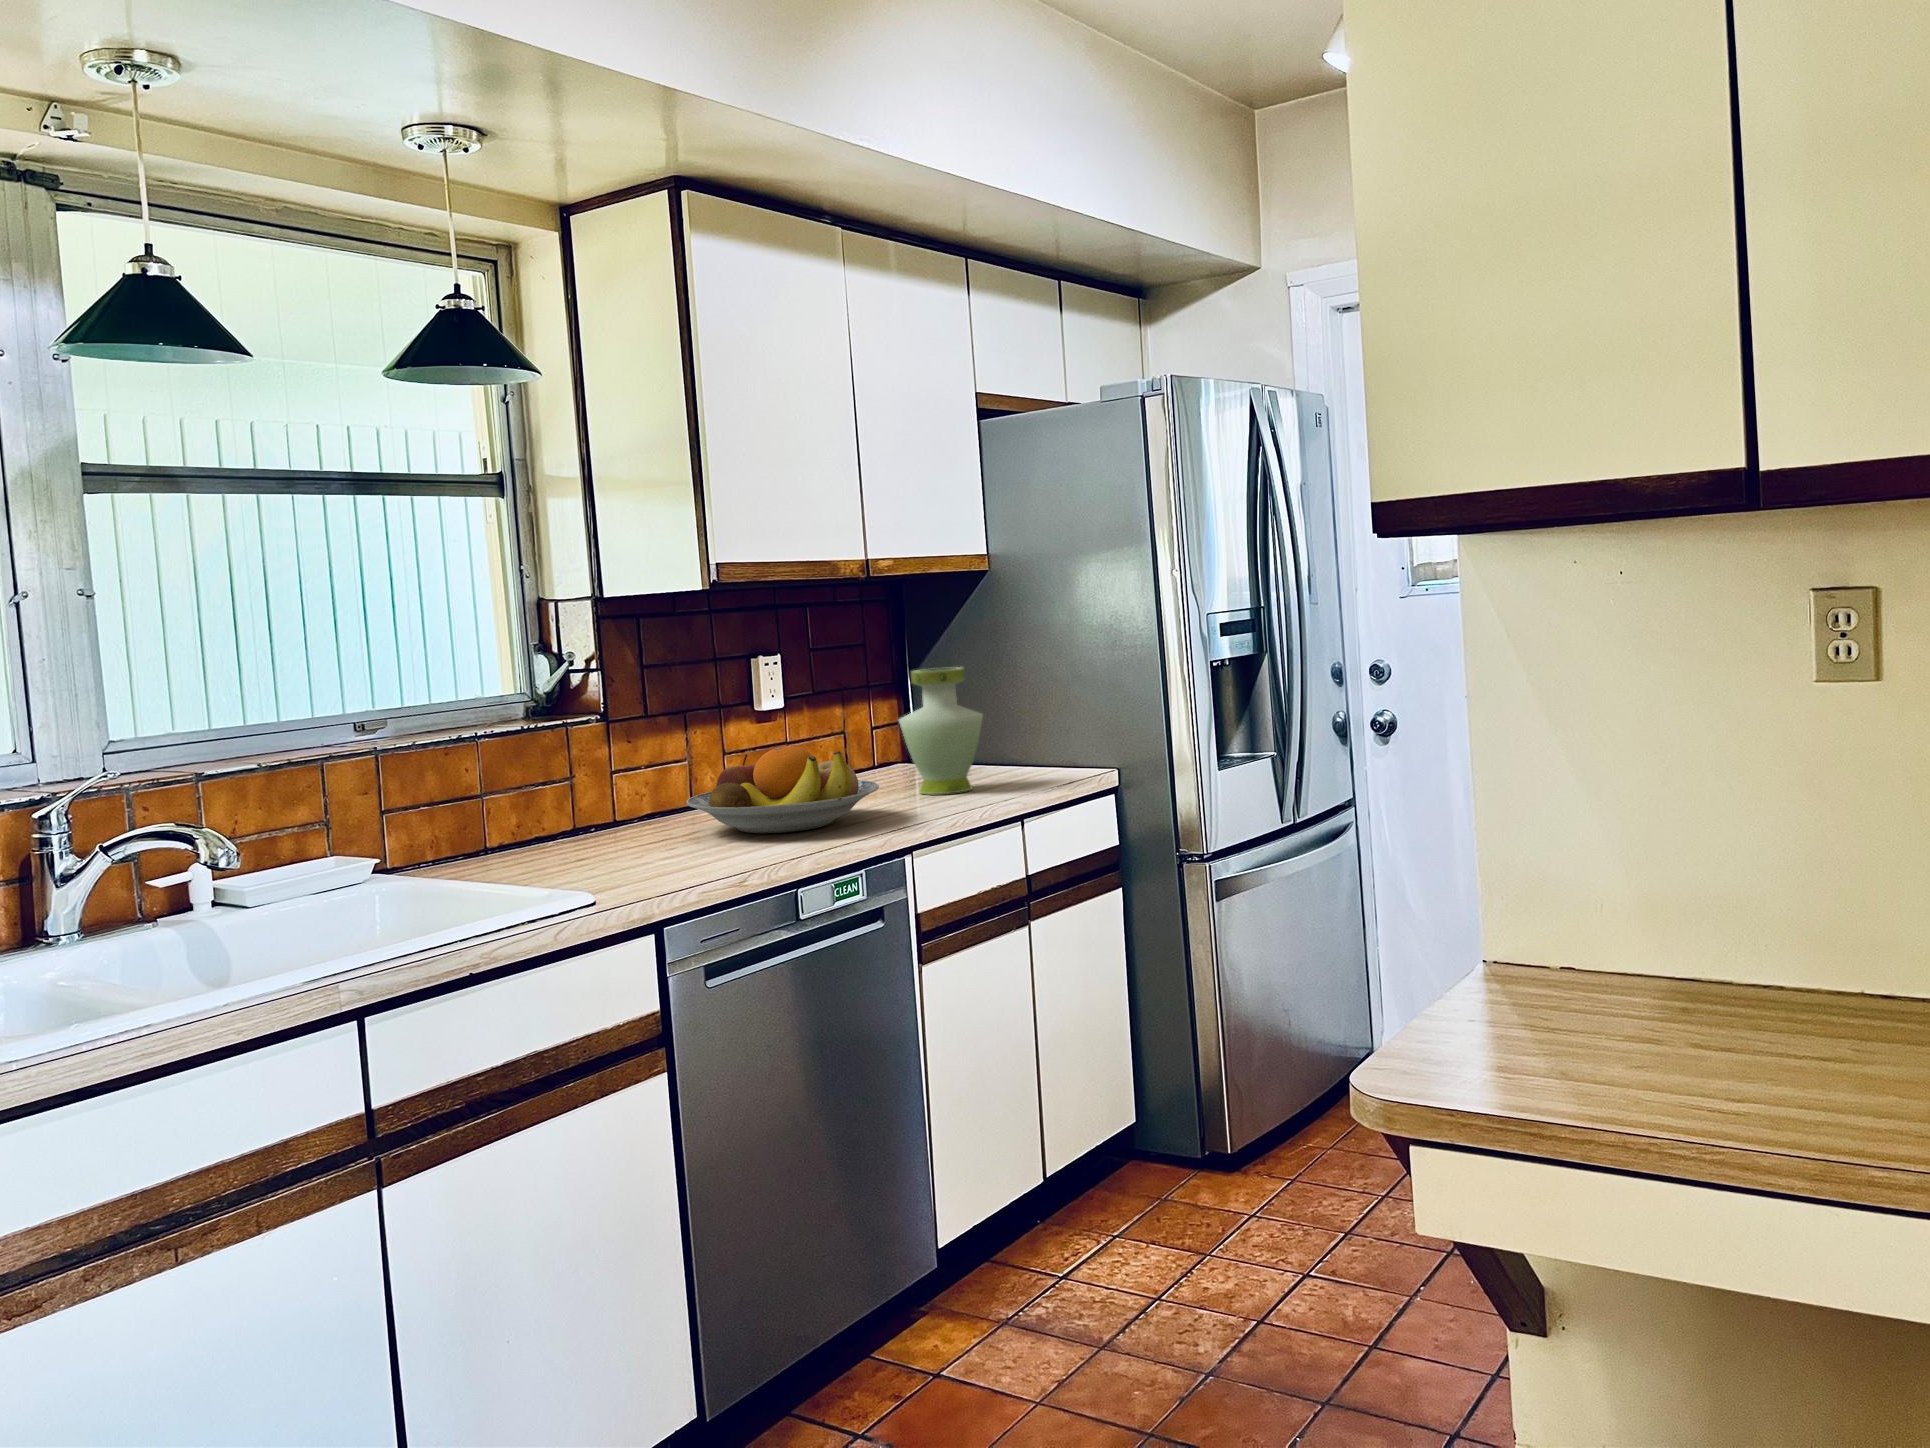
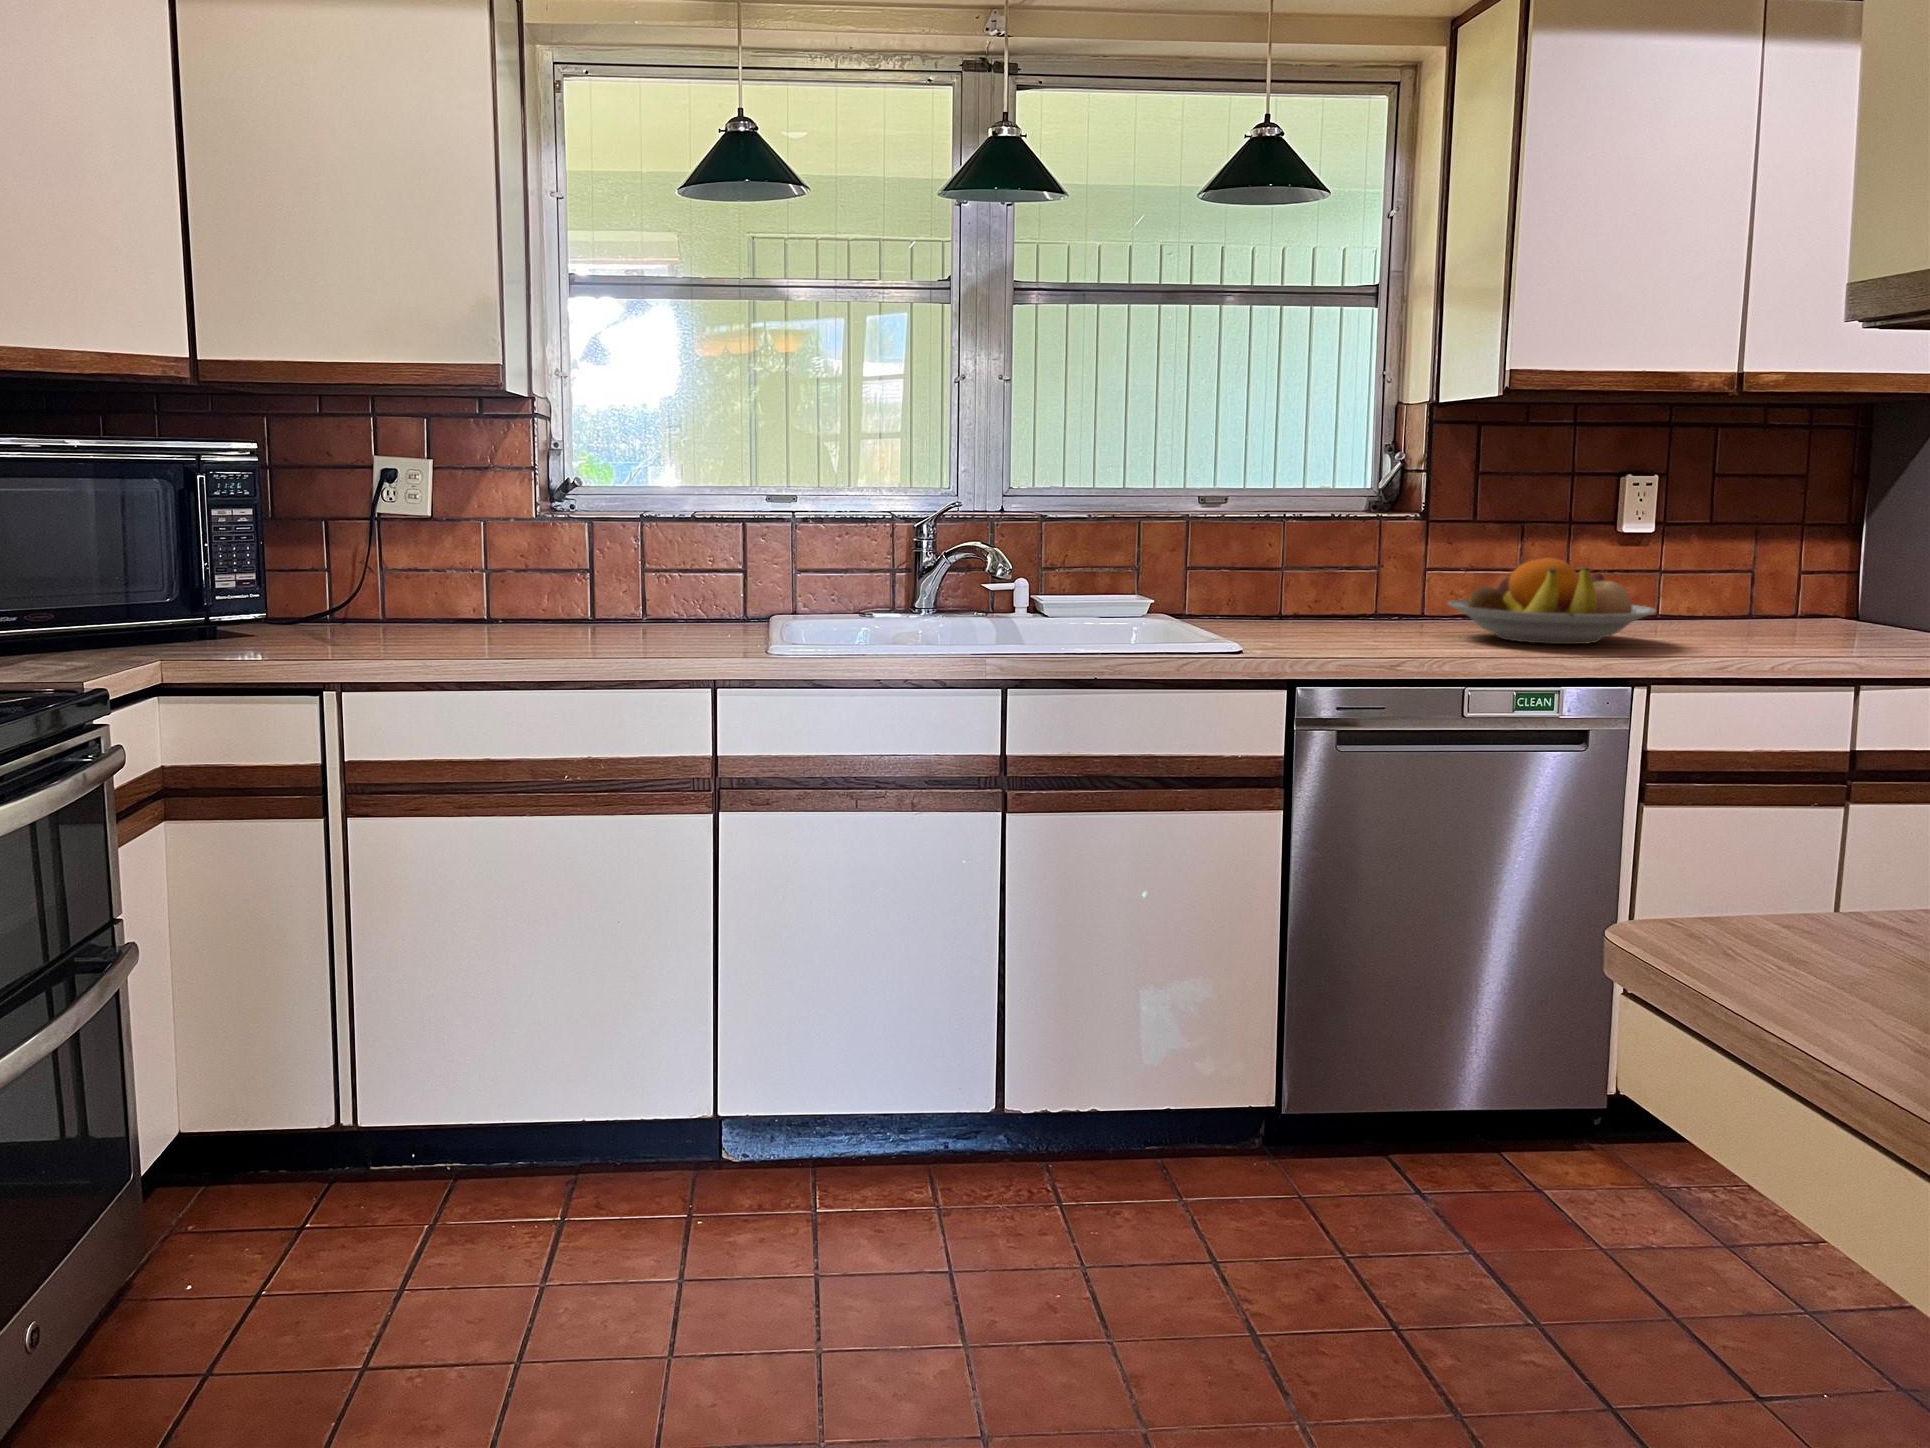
vase: present [899,667,983,795] -> none [1749,503,1861,645]

